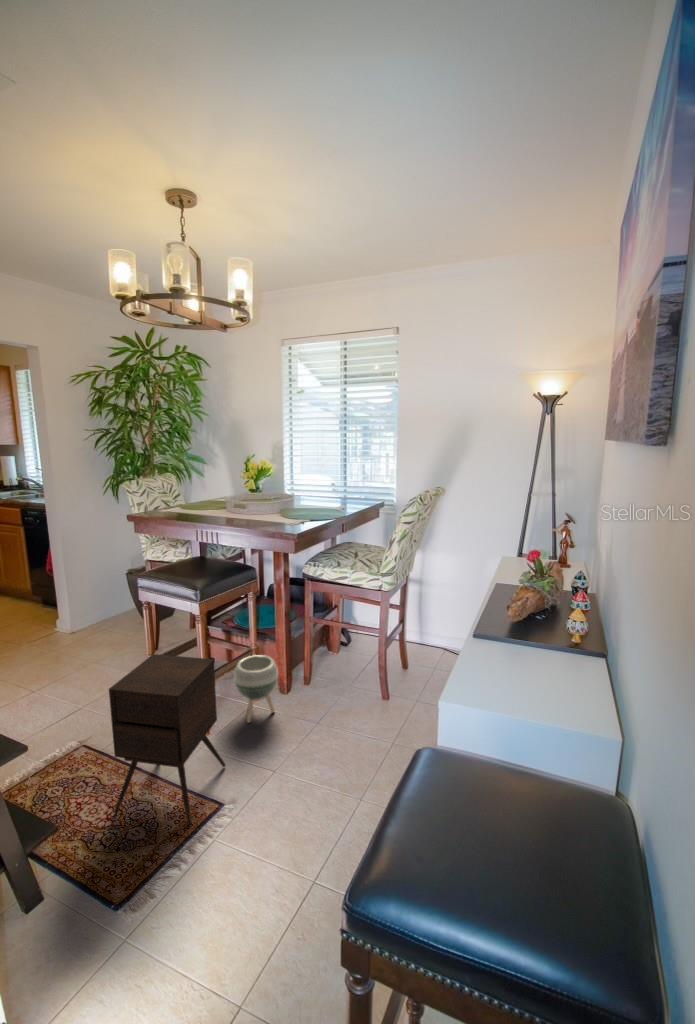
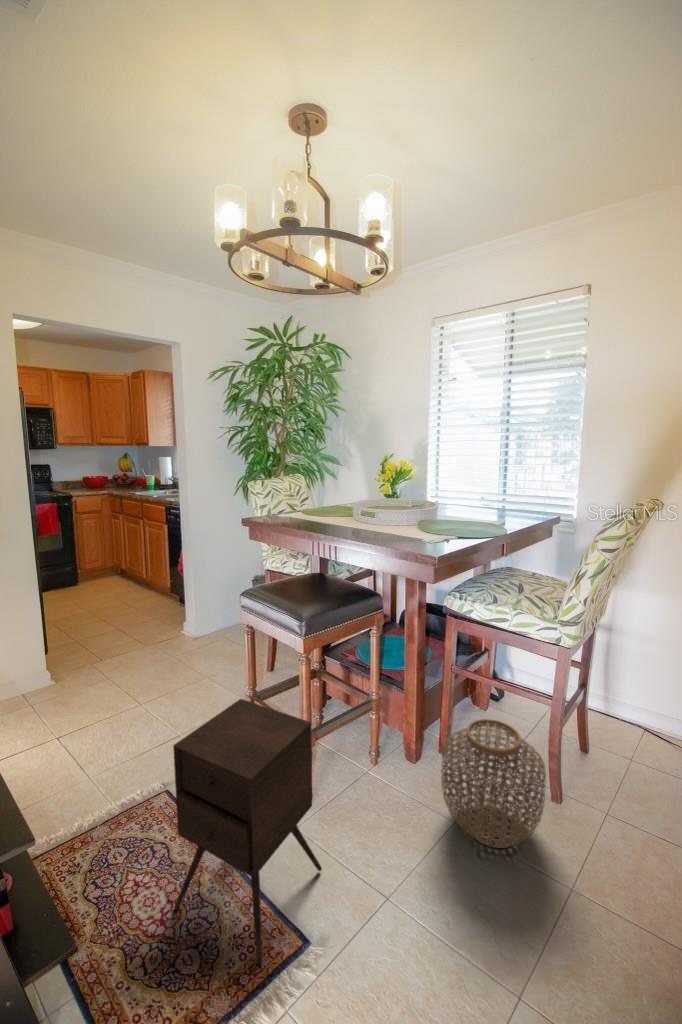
woven basket: none [307,645,374,728] -> present [441,719,546,848]
planter: present [234,655,278,722] -> none [345,710,403,803]

